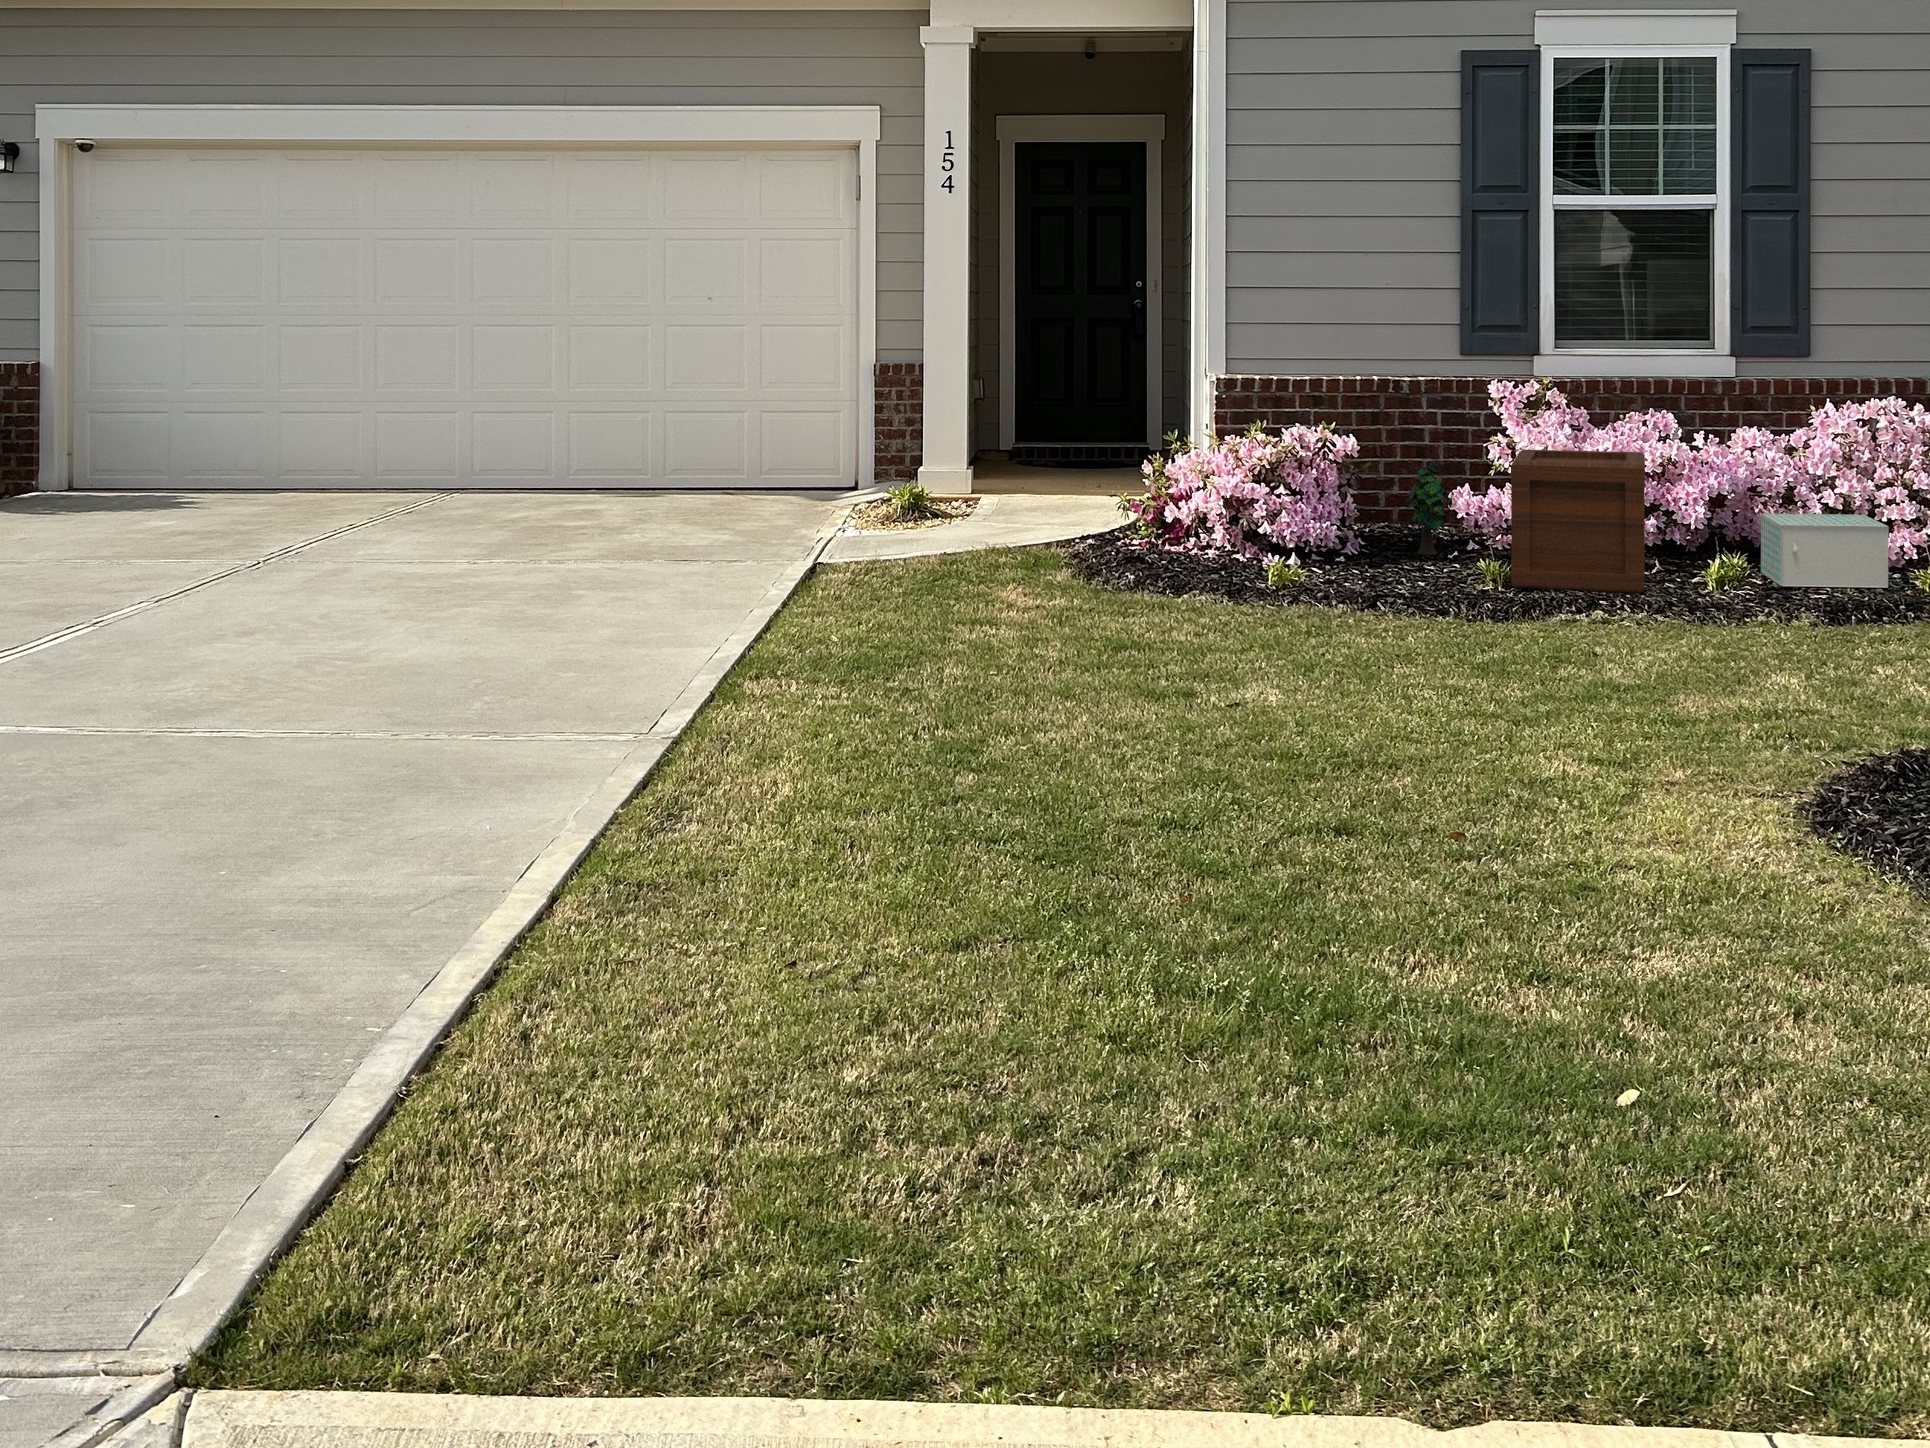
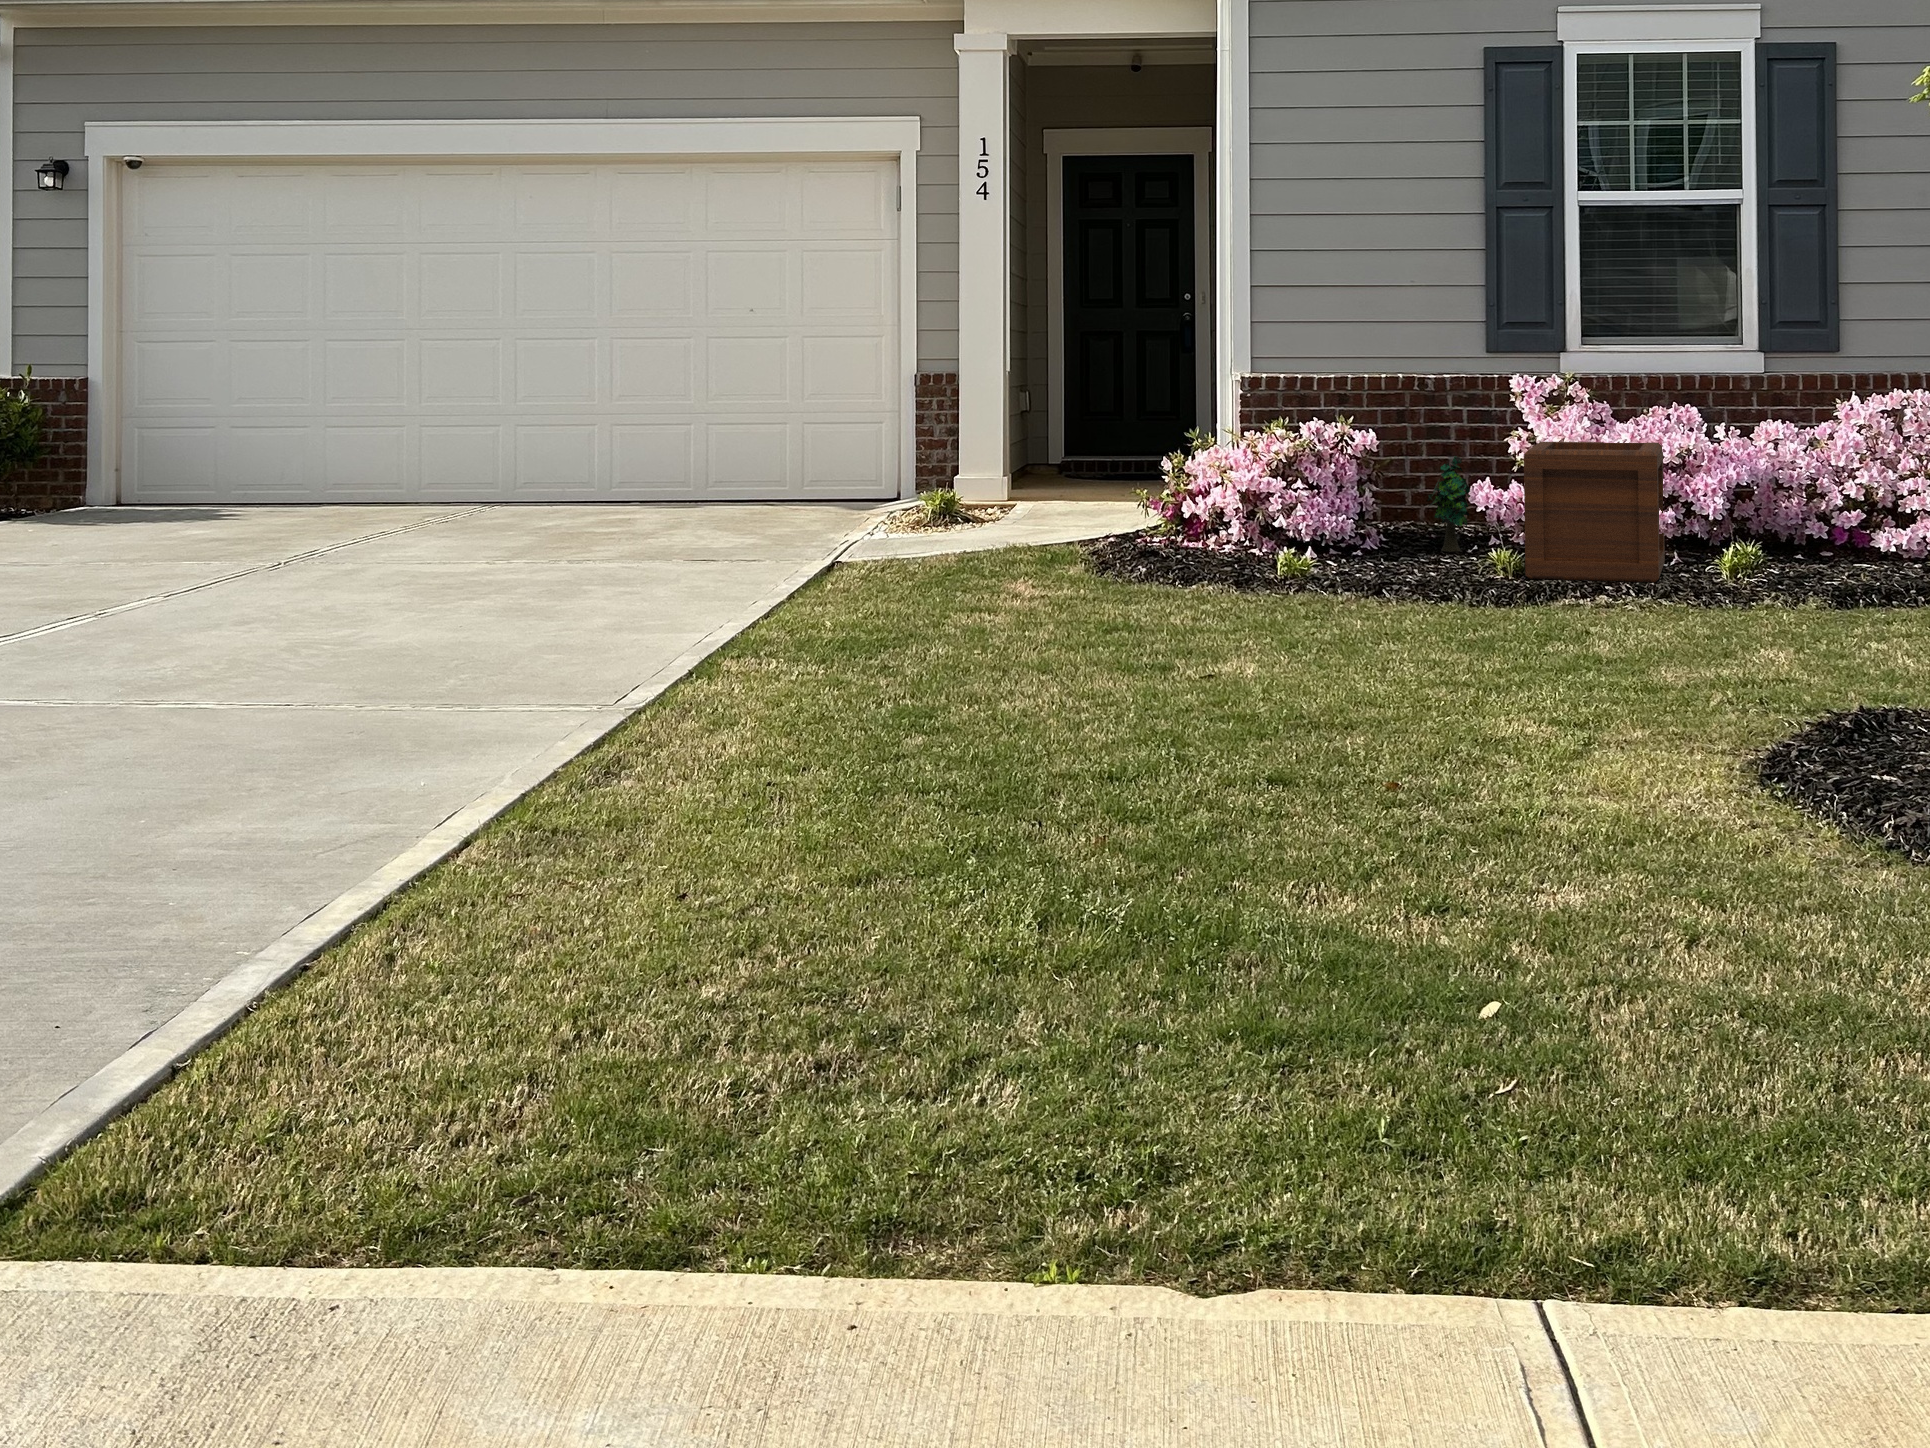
storage box: present [1761,514,1889,588] -> none [1782,504,1908,575]

